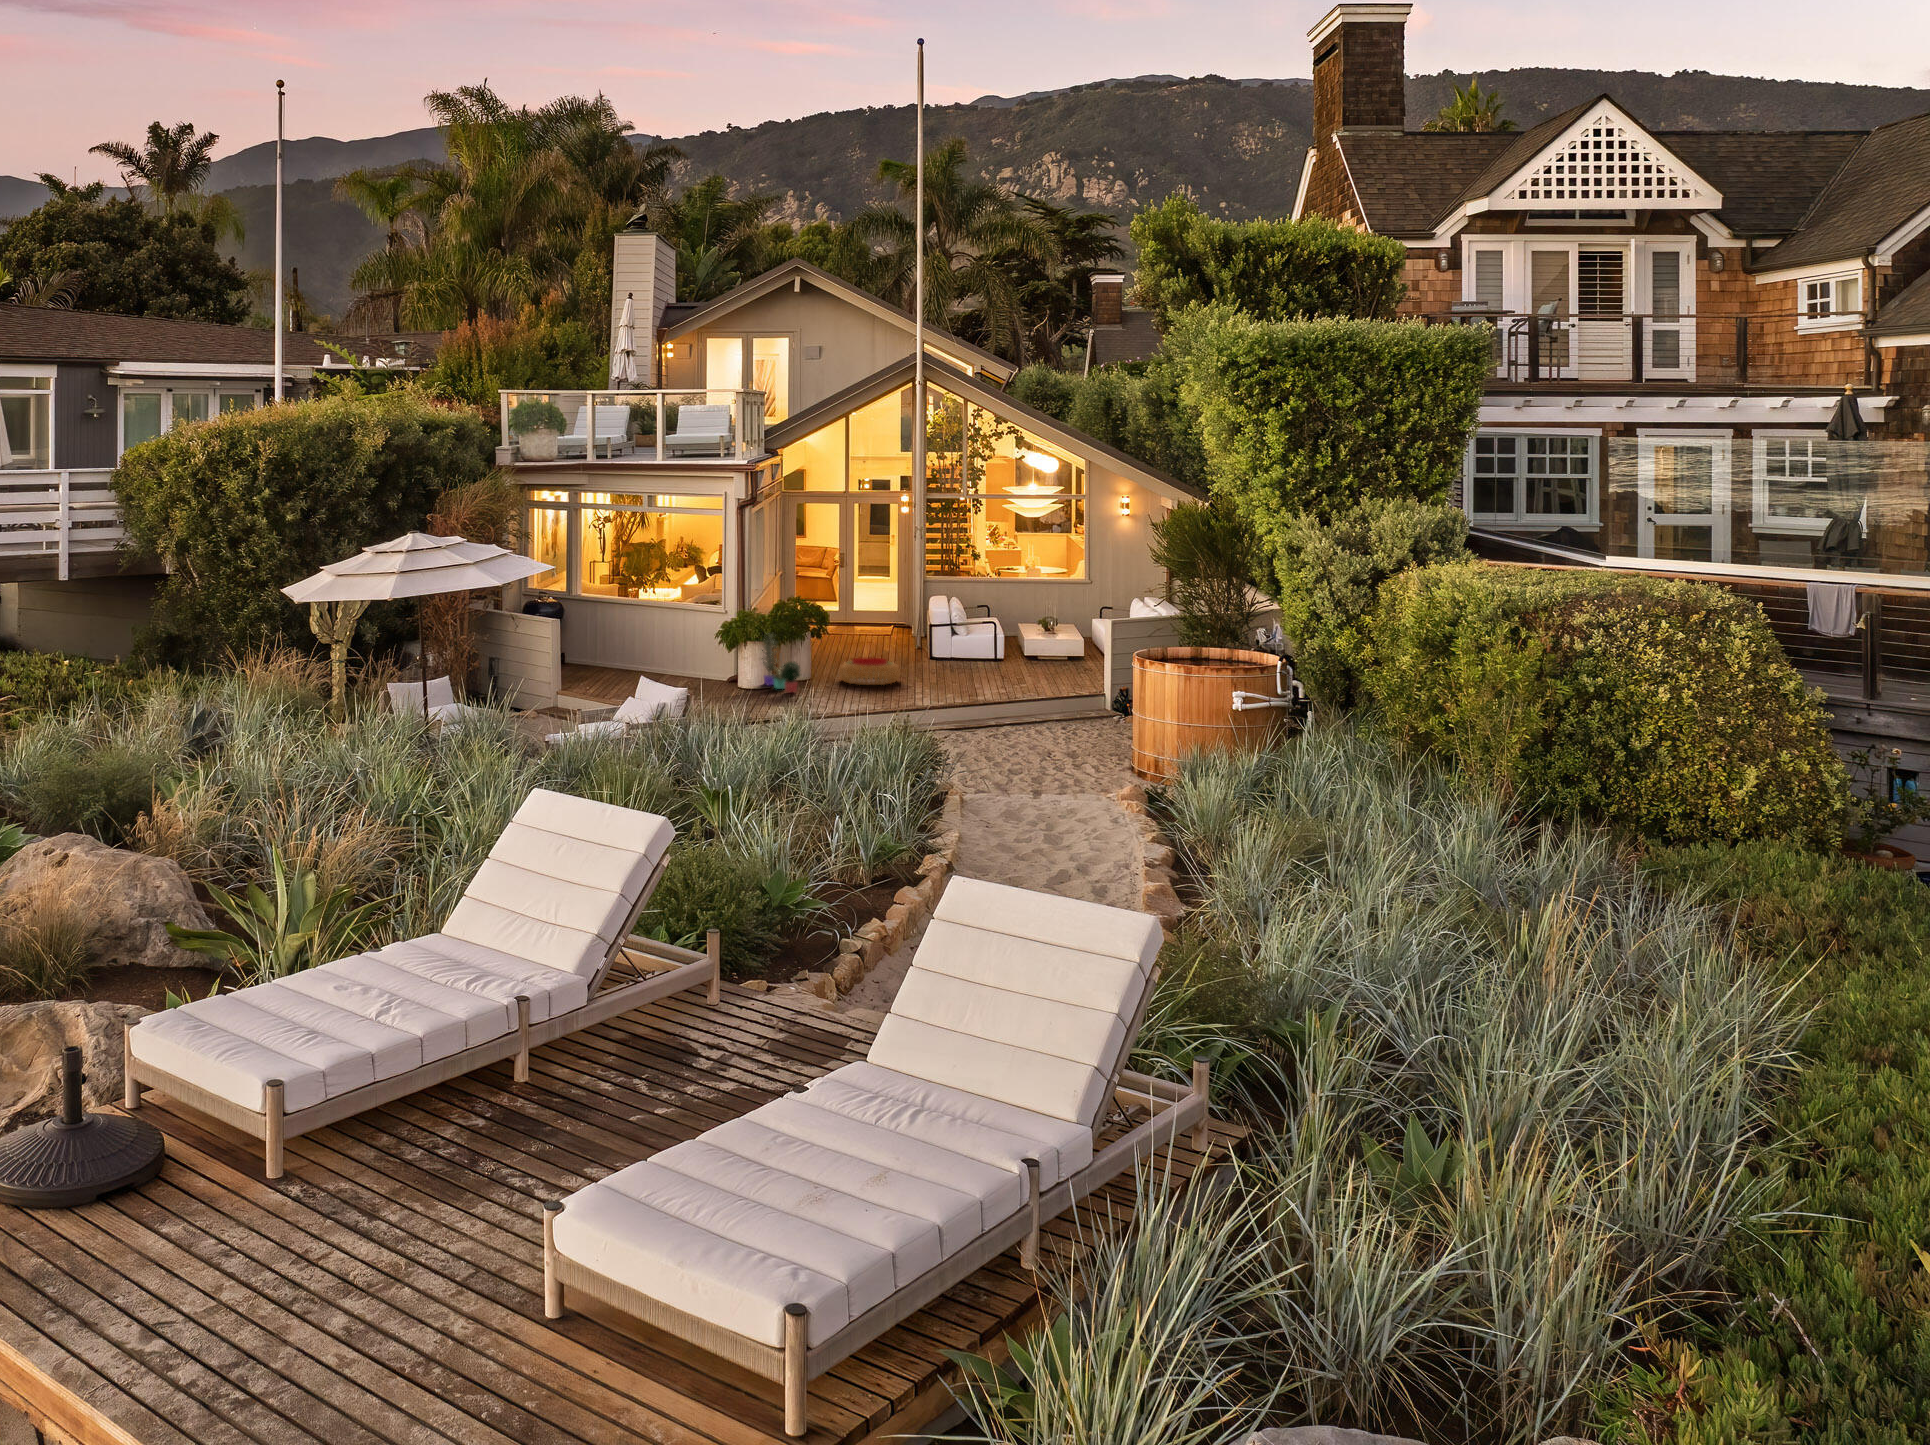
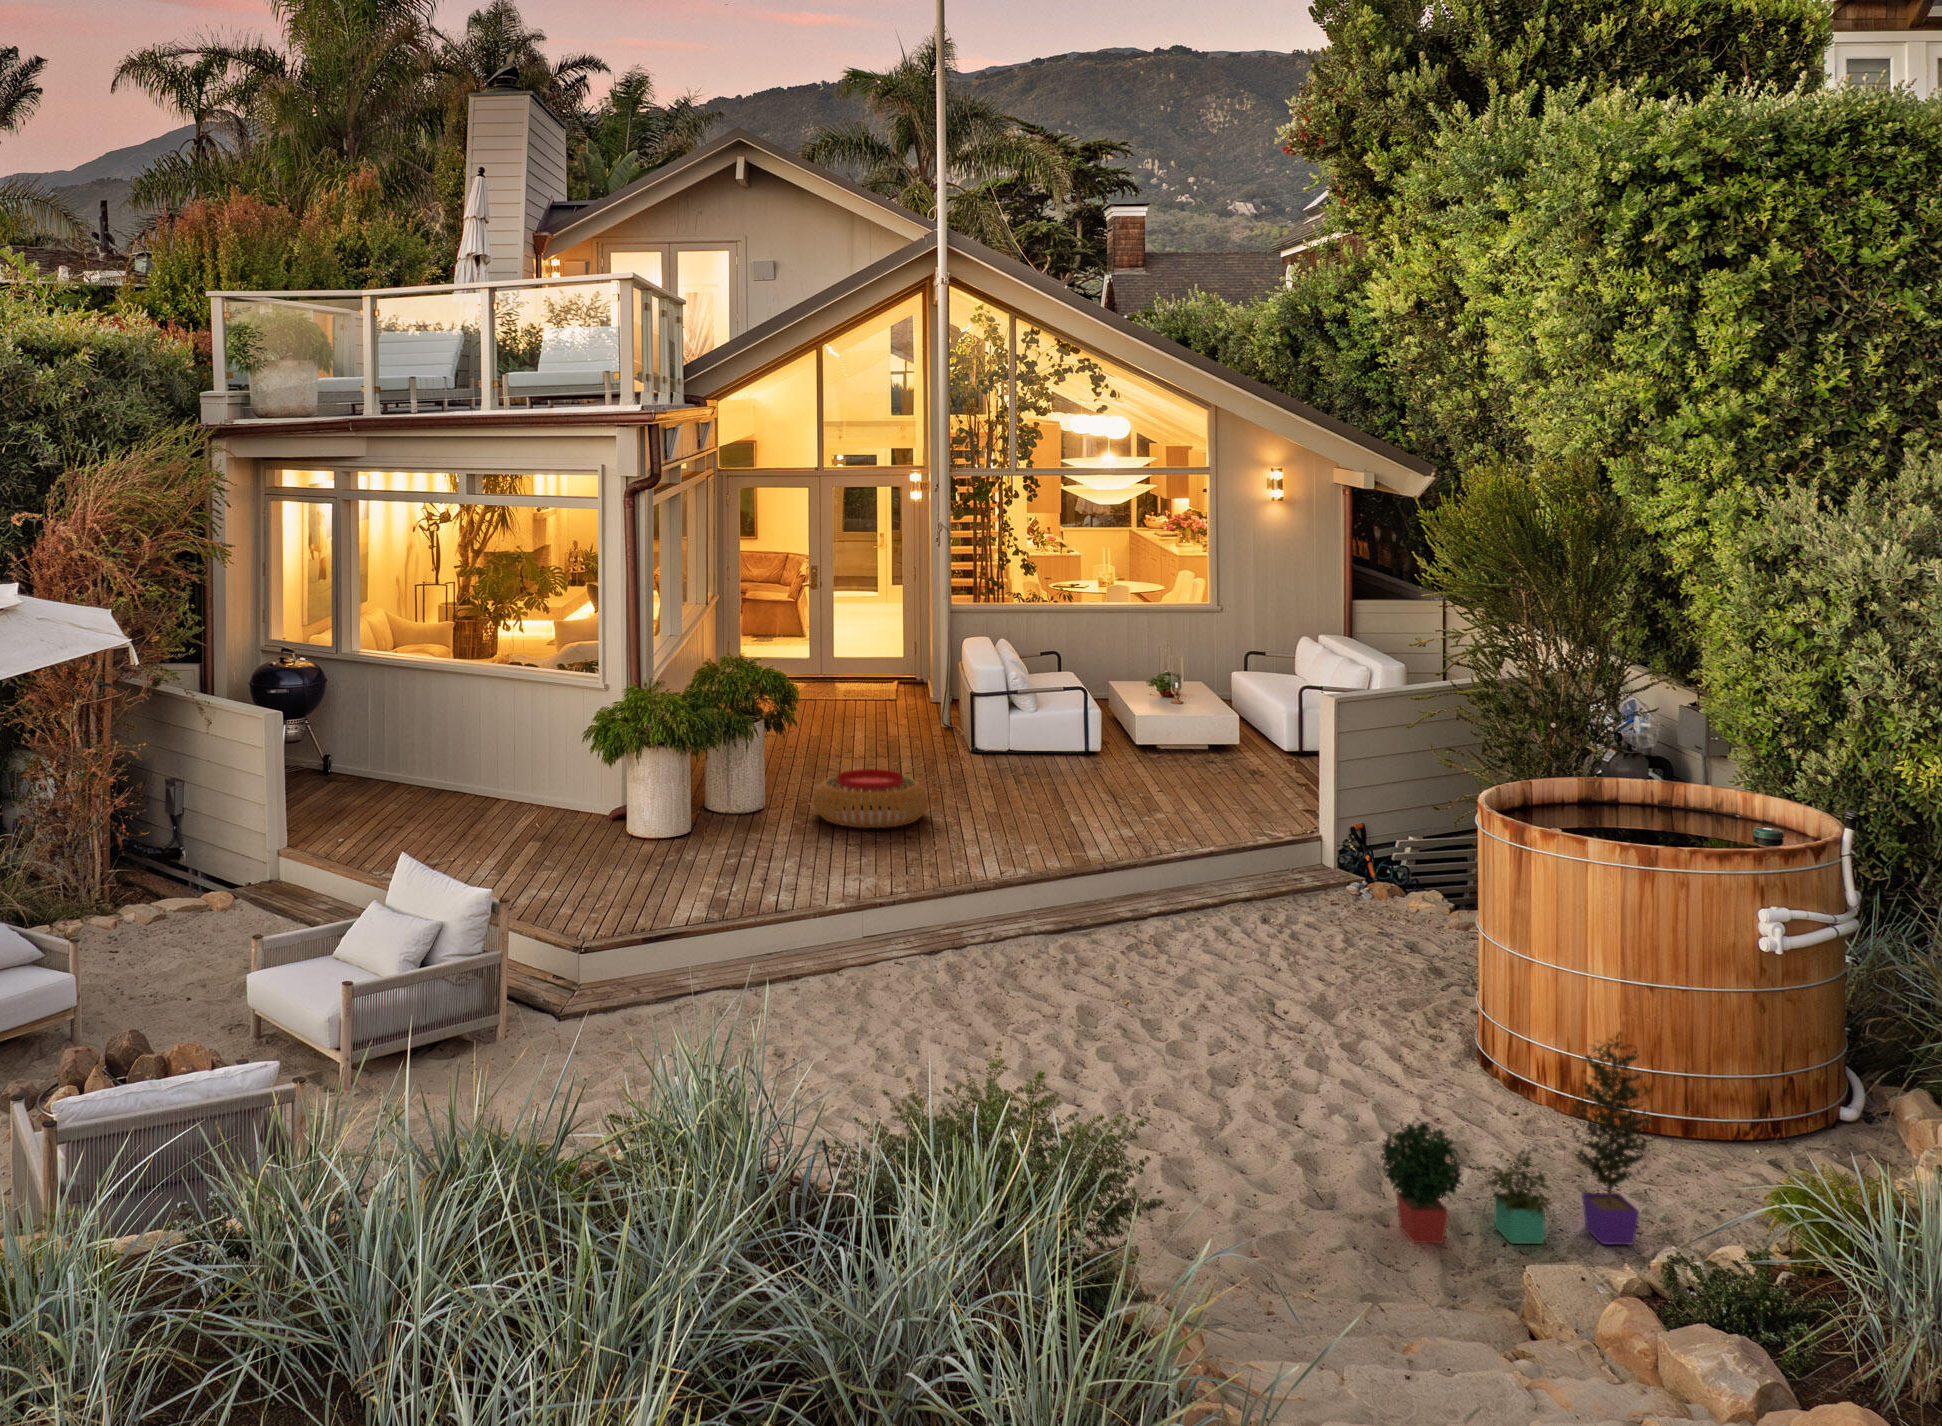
potted plant: present [762,633,801,692] -> present [1381,1032,1655,1245]

